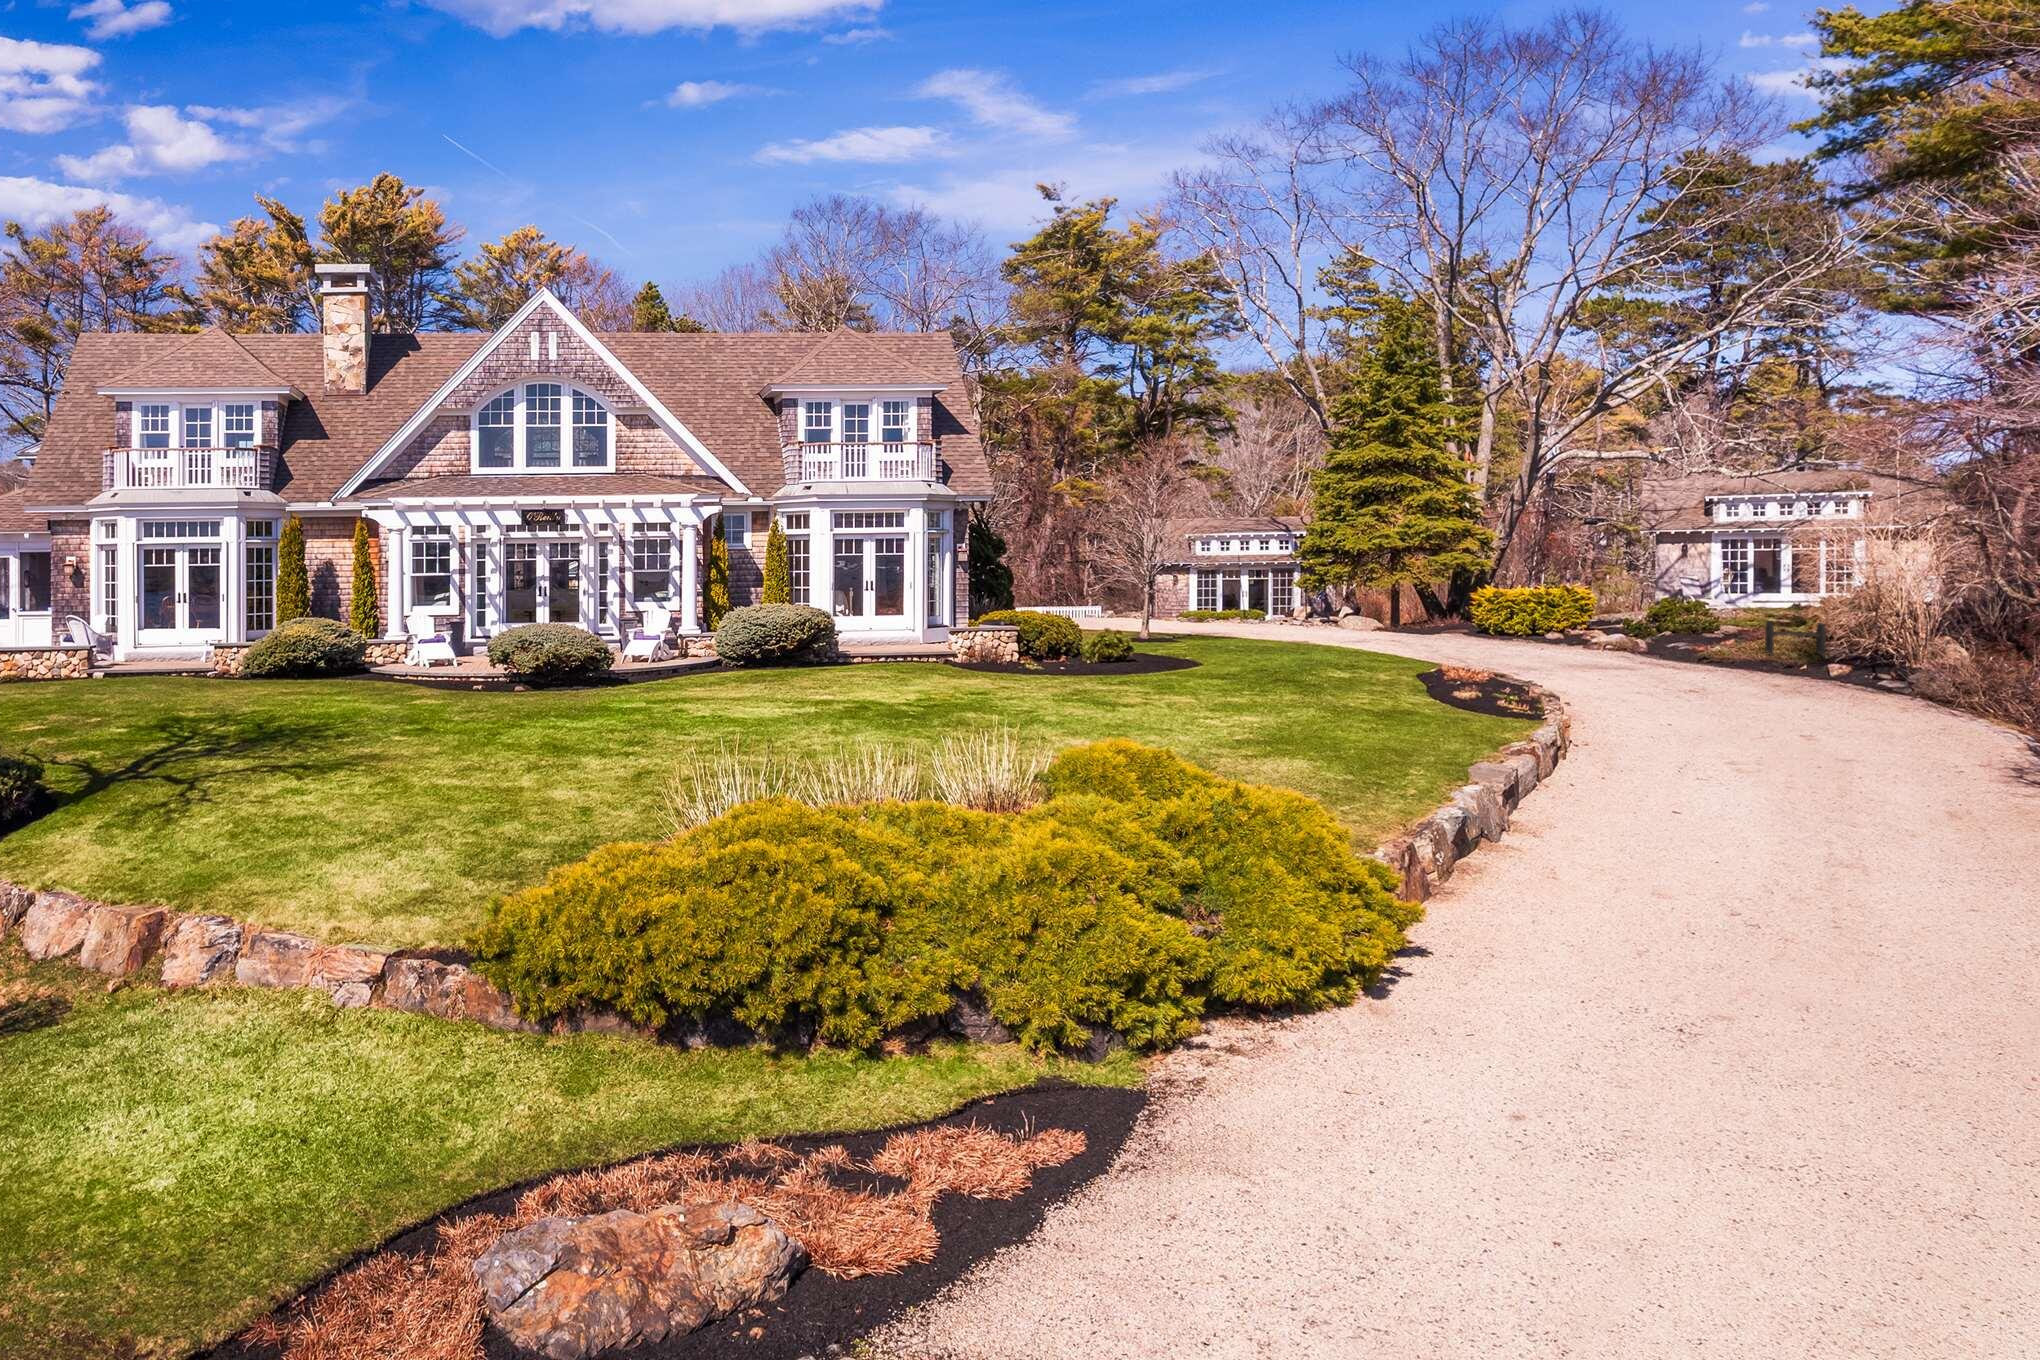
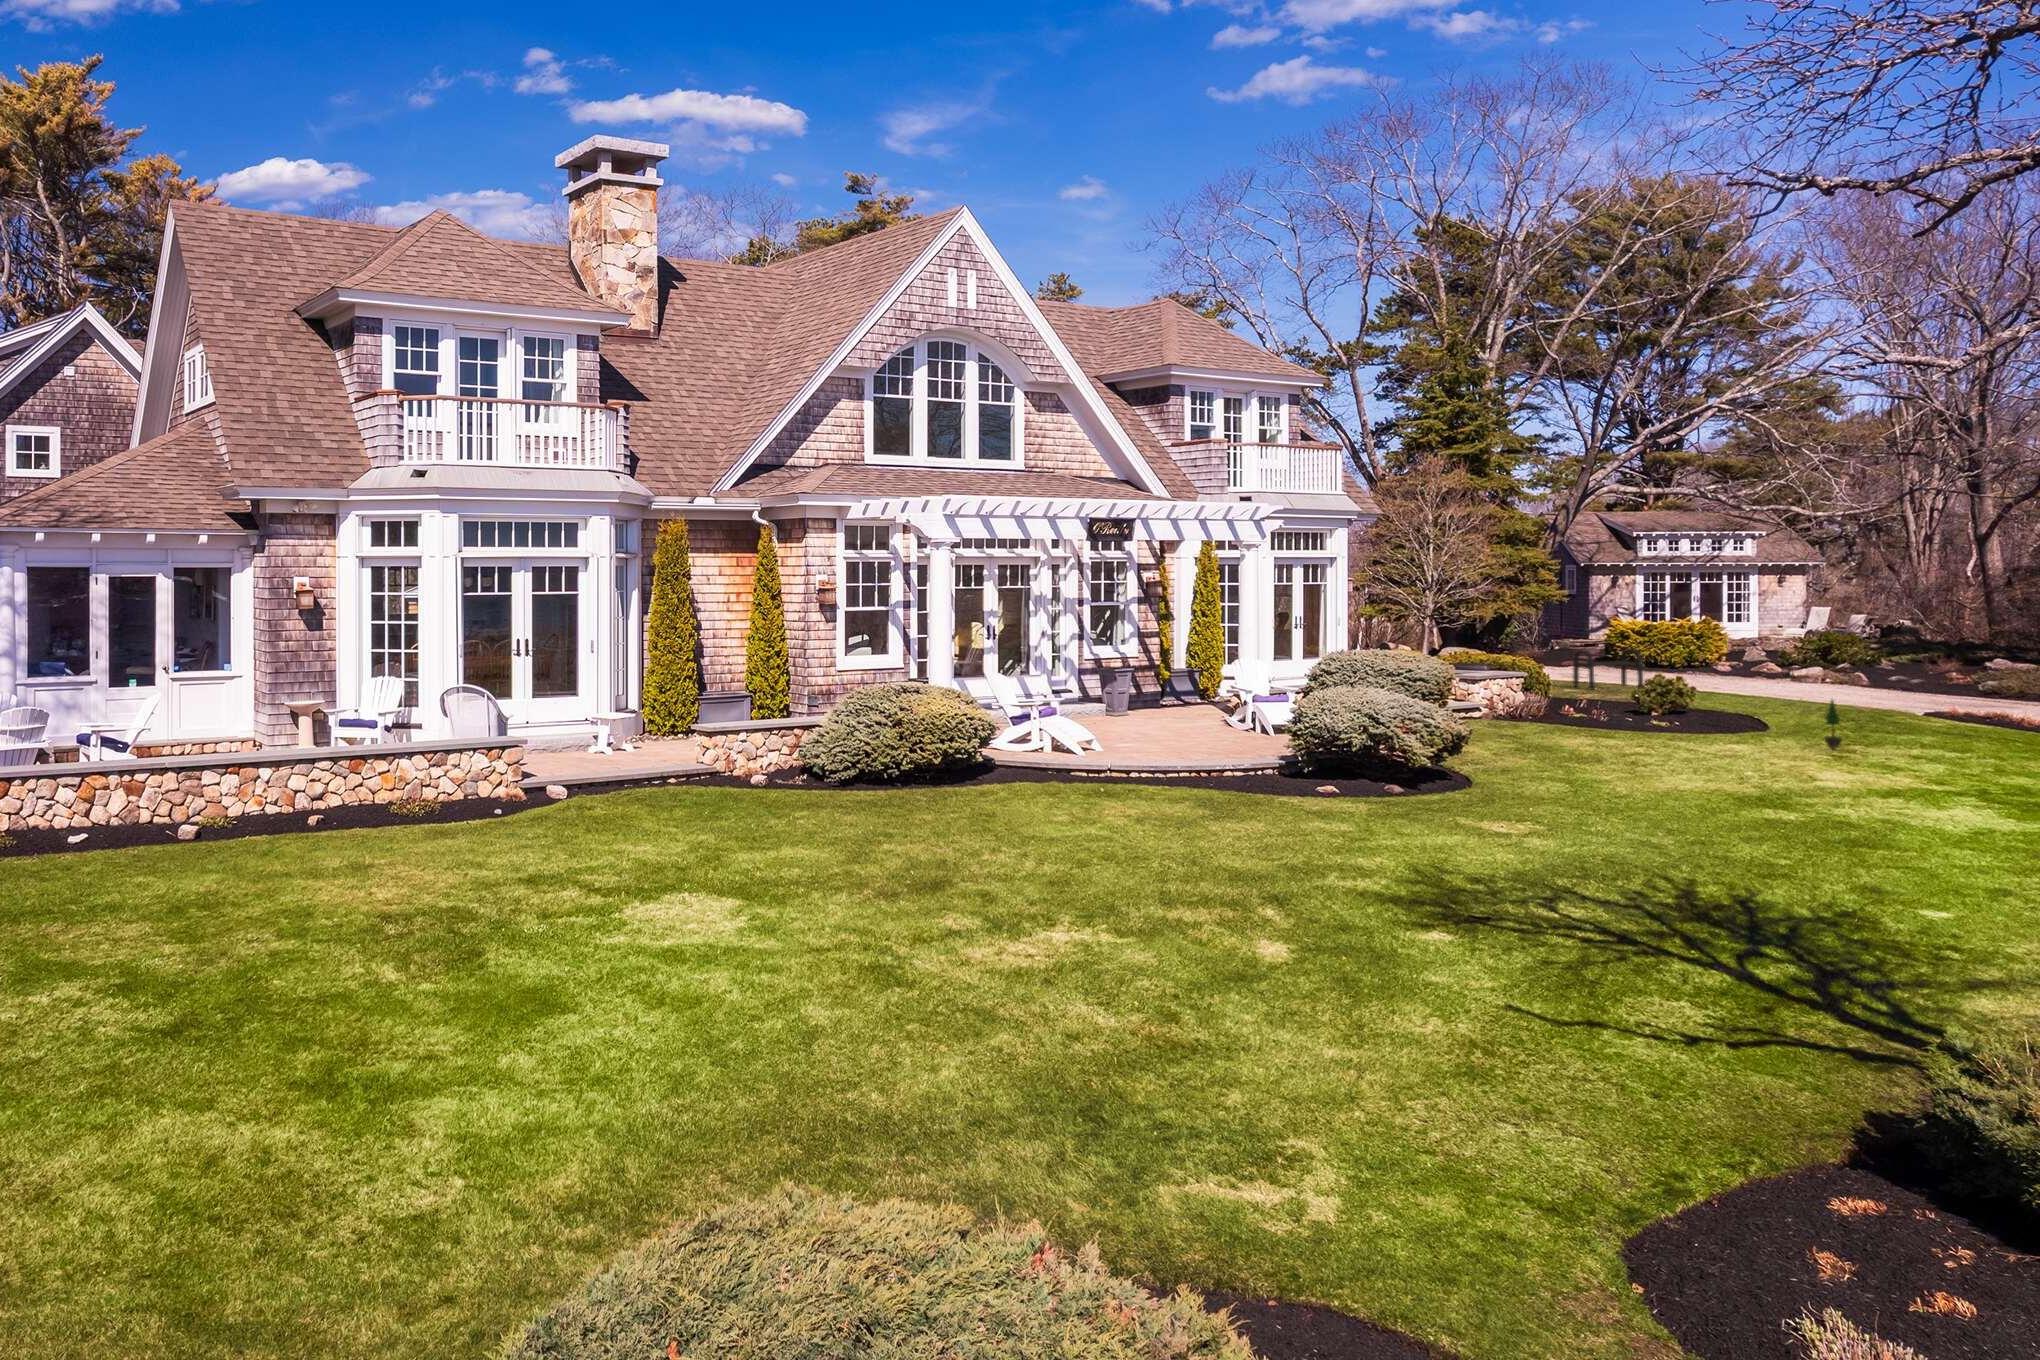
potted tree: none [1744,667,1761,706] -> present [1825,700,1842,749]

